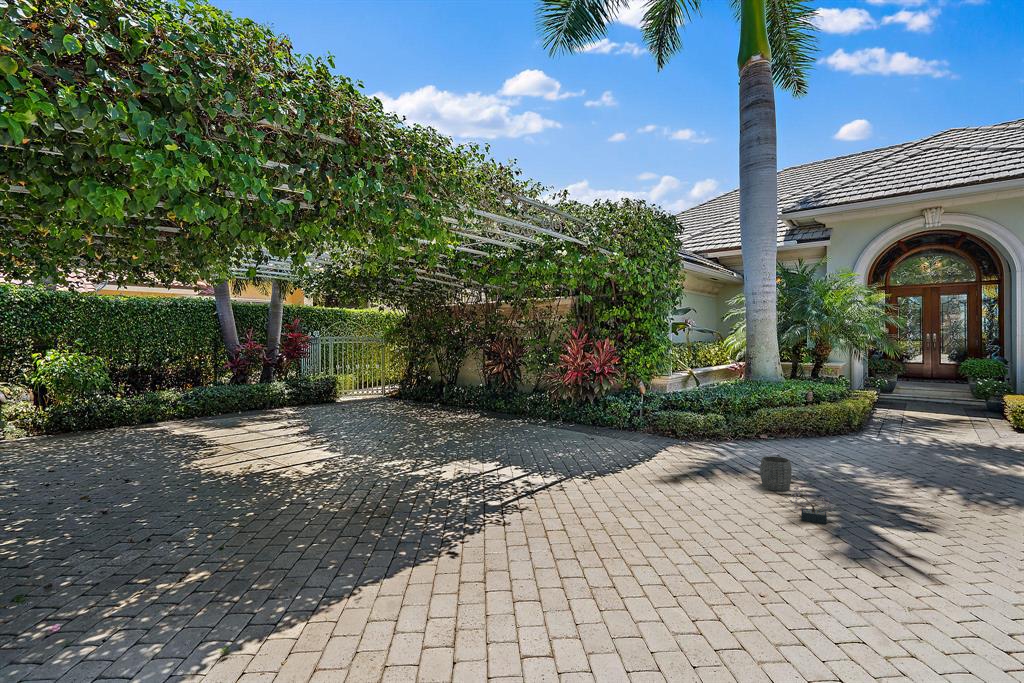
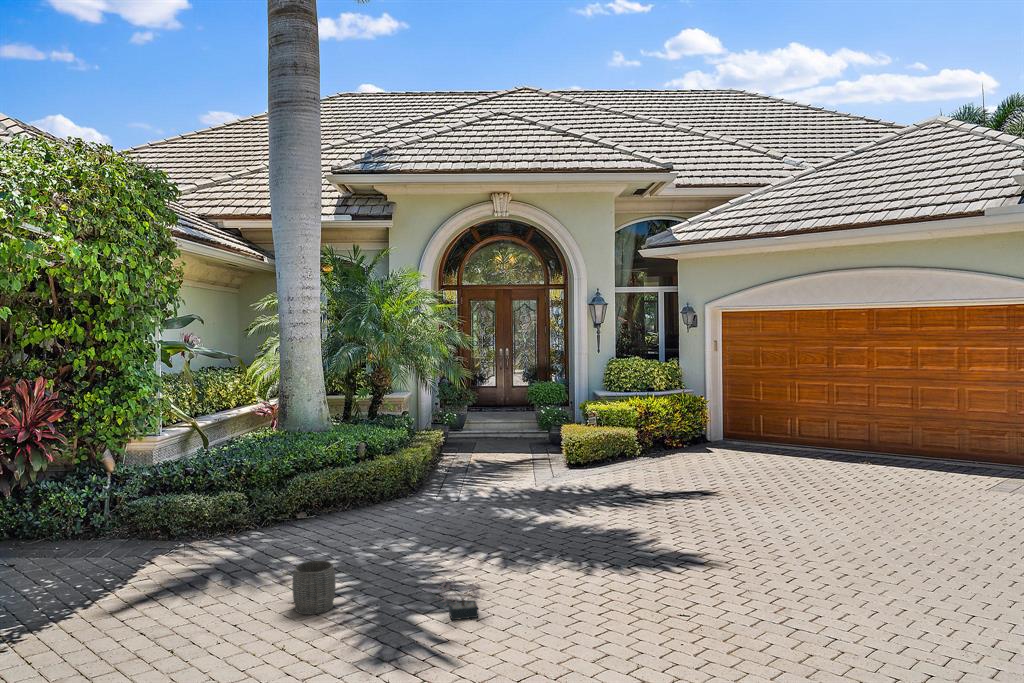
decorative plant: present [790,487,834,524] -> present [441,579,484,620]

